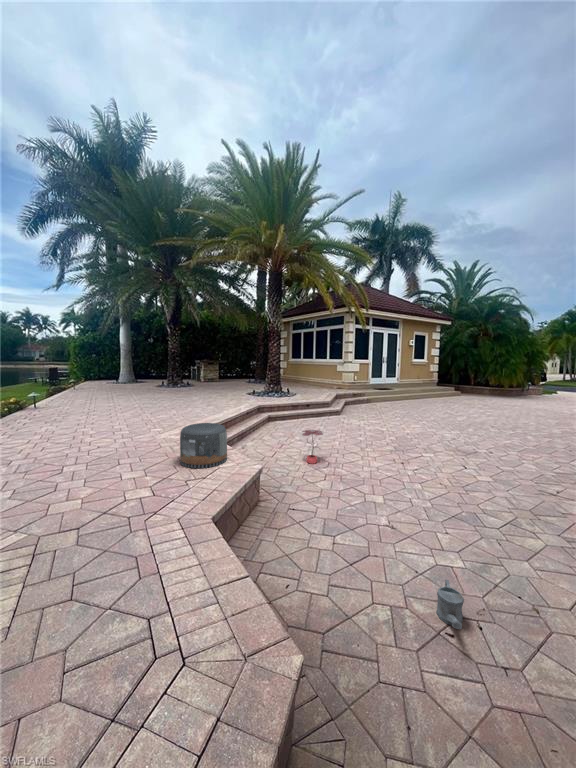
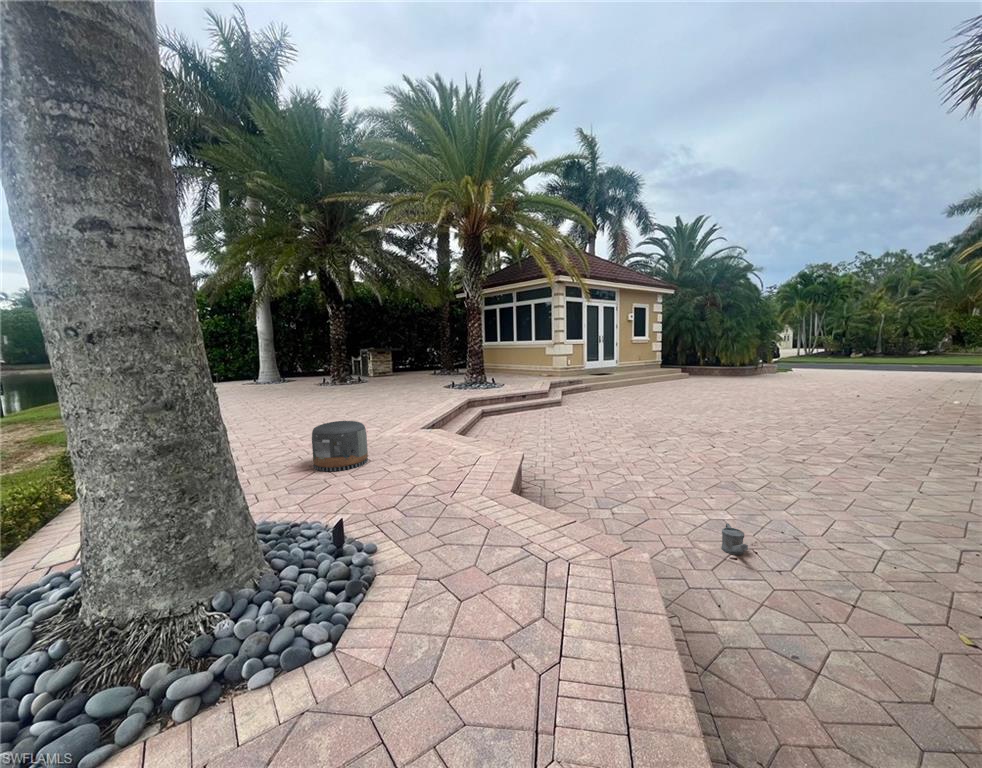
pouf: present [180,423,227,468] -> present [312,421,368,471]
potted plant: present [302,430,323,464] -> none [542,417,568,453]

